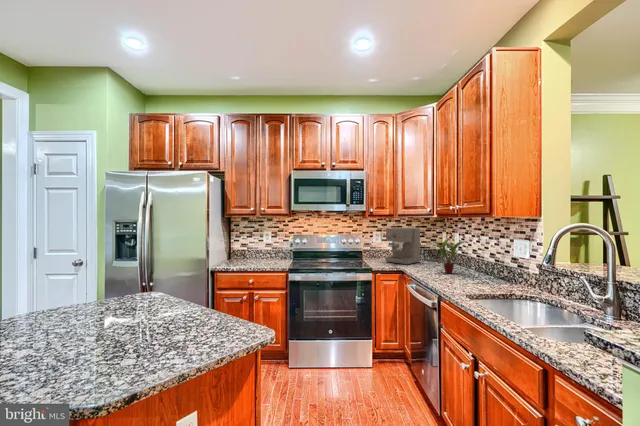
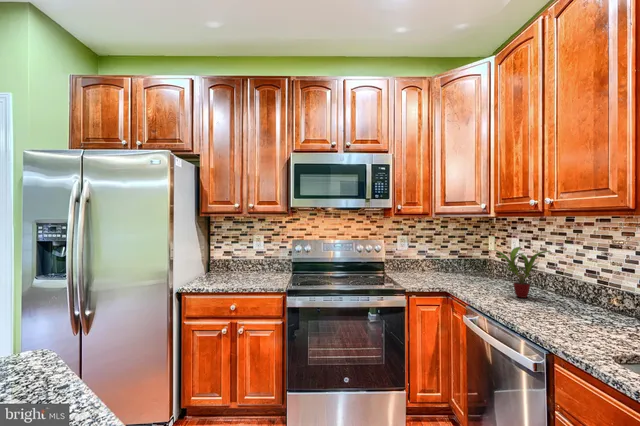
coffee maker: present [386,228,420,265] -> none [417,230,464,282]

